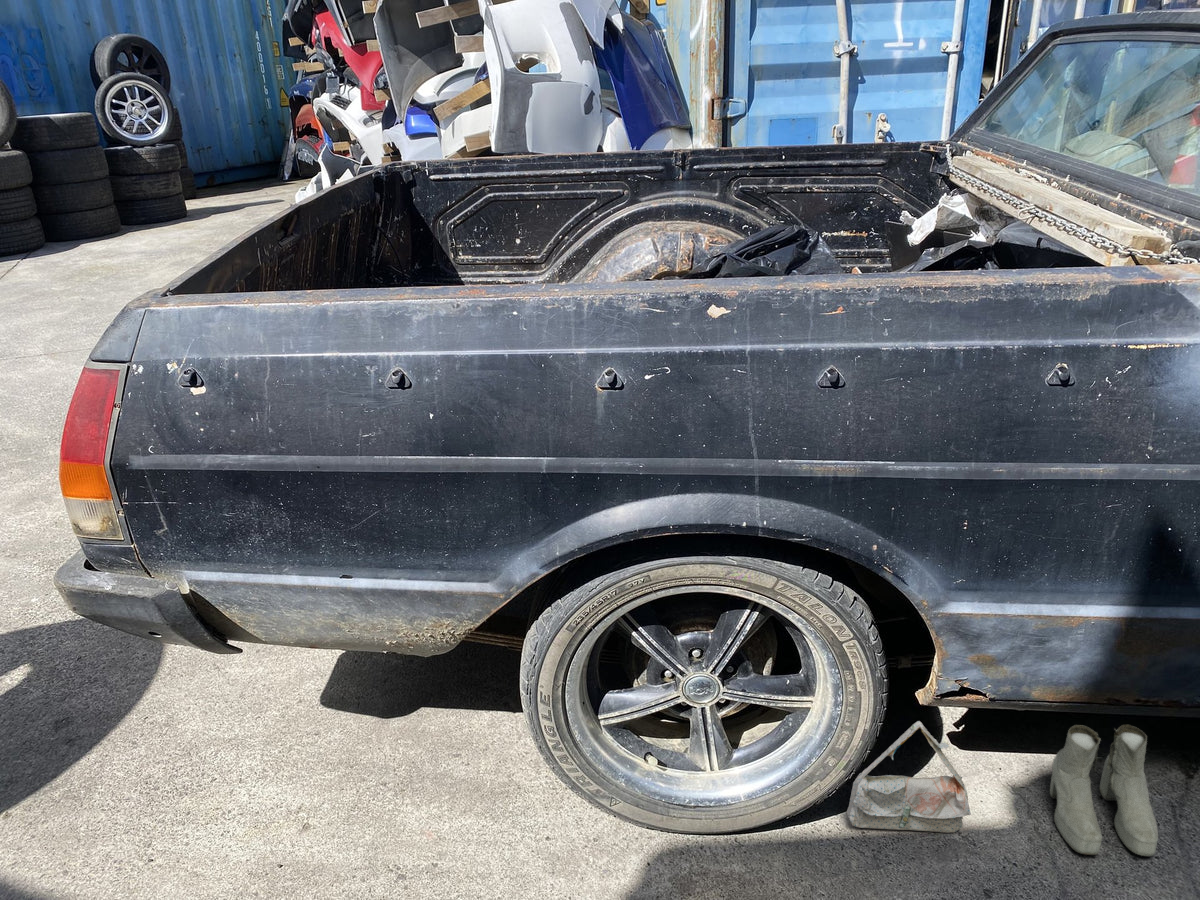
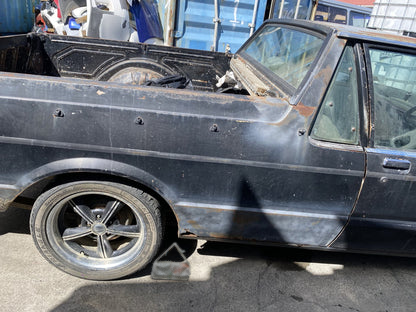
boots: present [1050,725,1158,856] -> none [220,246,250,289]

